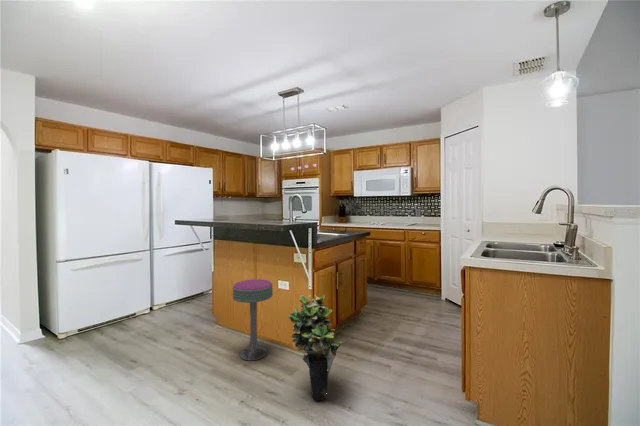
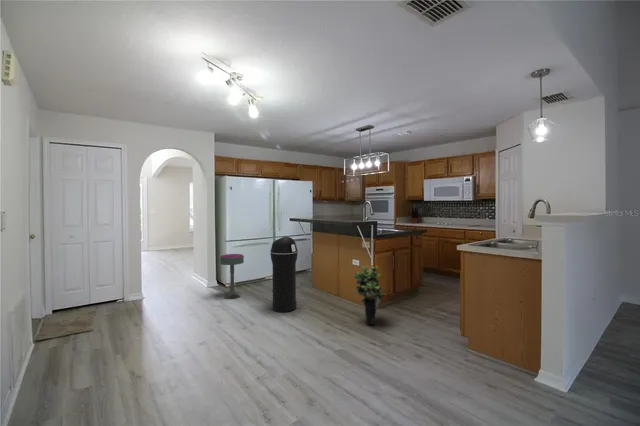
trash can: none [131,254,186,395] -> present [270,237,298,312]
bar stool: present [233,279,273,360] -> present [220,254,244,299]

